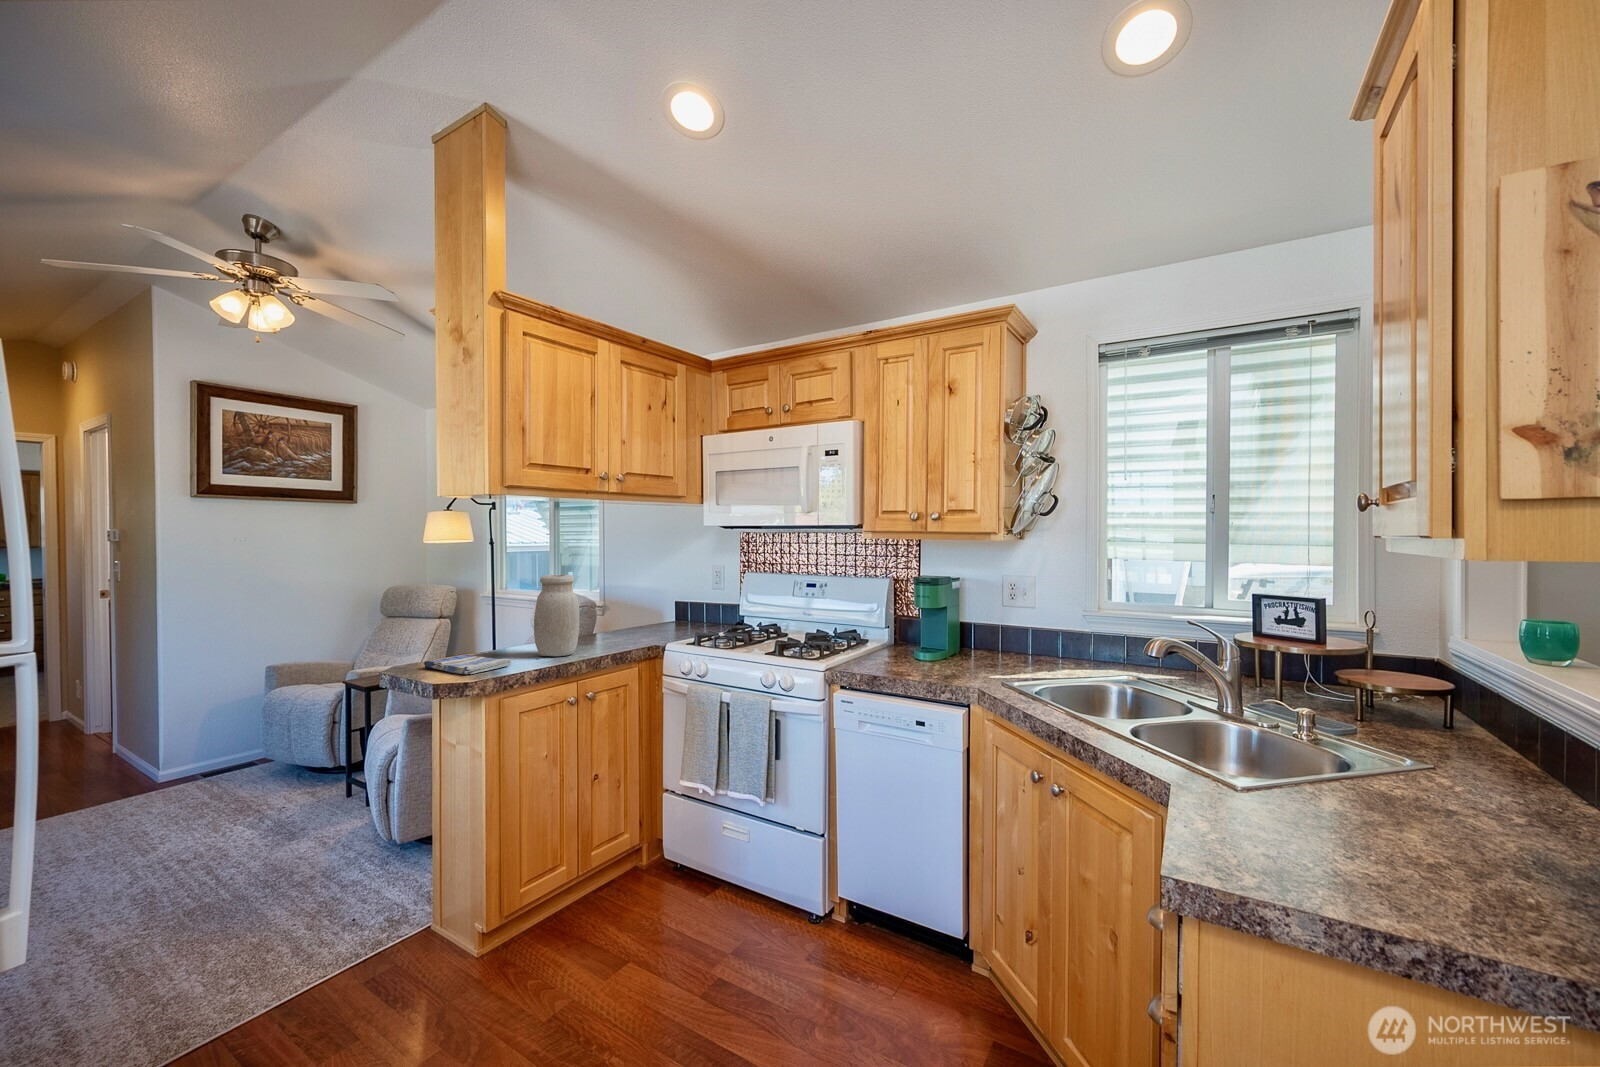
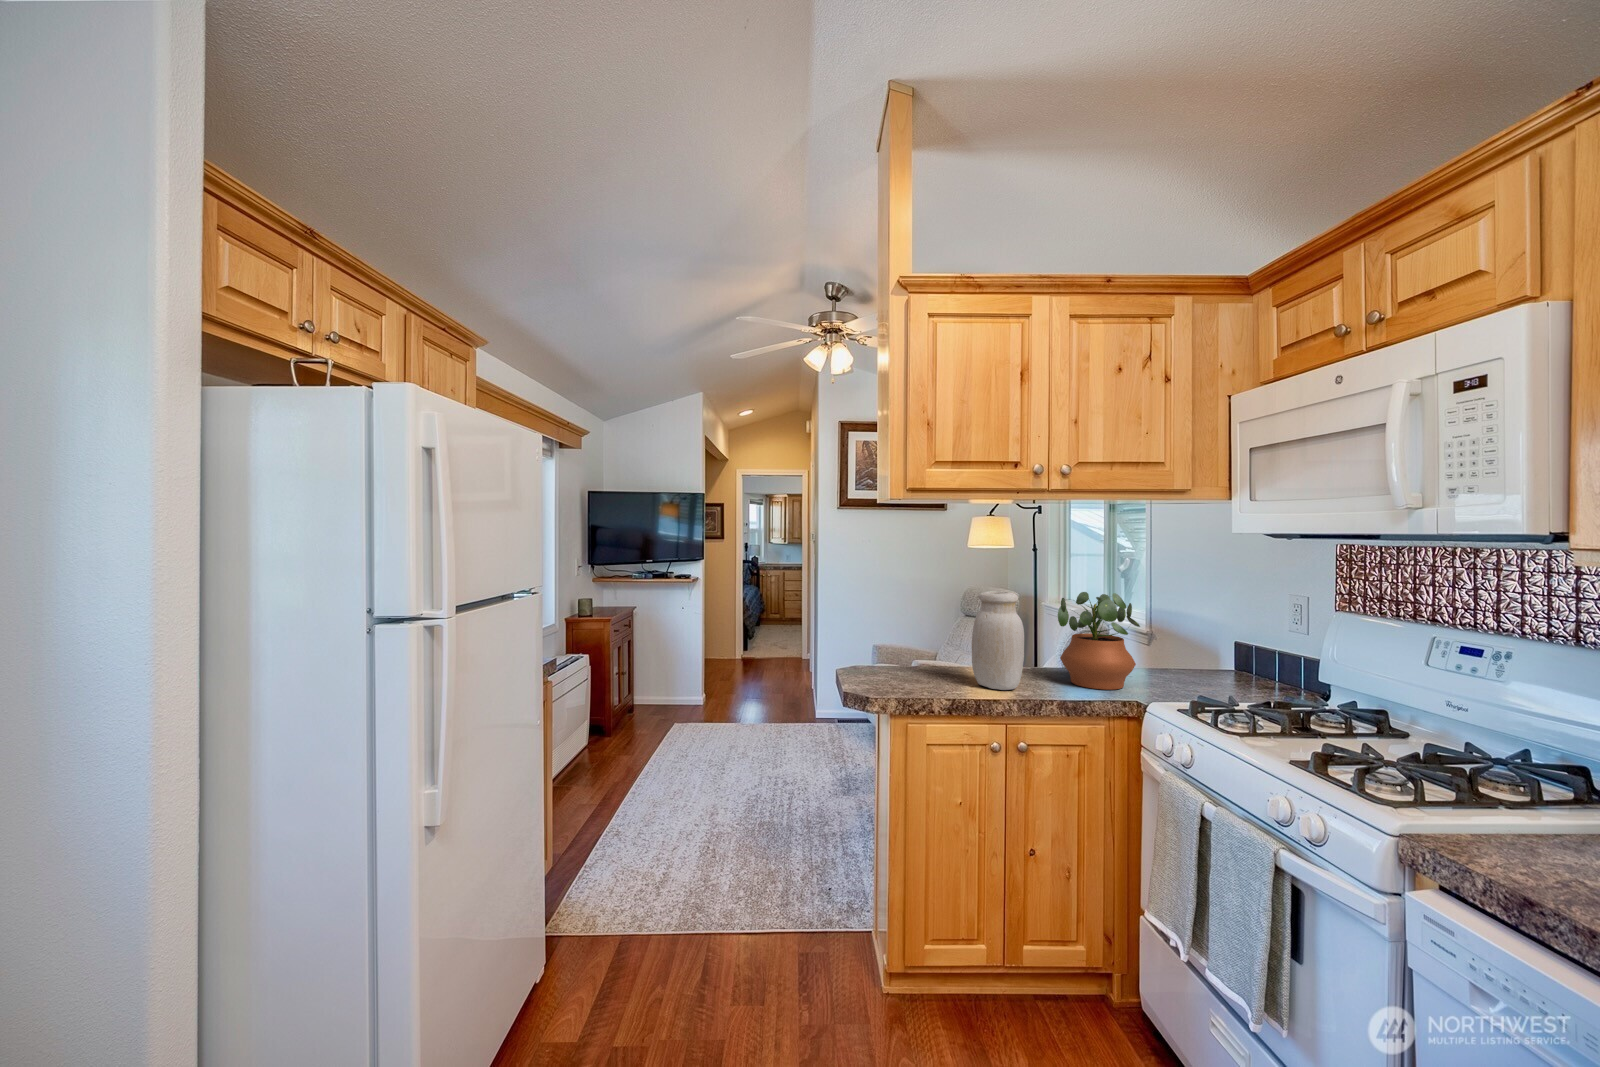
potted plant: none [589,570,645,643] -> present [1058,592,1140,690]
dish towel: present [424,655,511,674] -> none [866,667,933,689]

